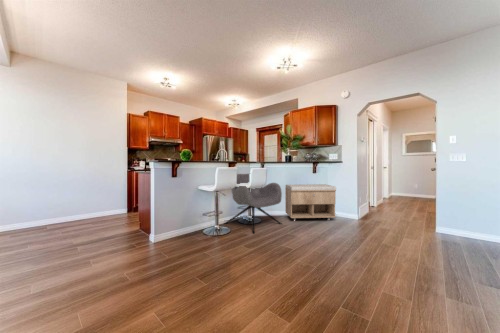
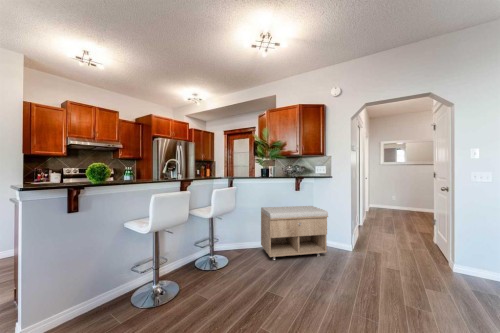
armchair: present [225,174,282,233] -> none [172,194,258,294]

